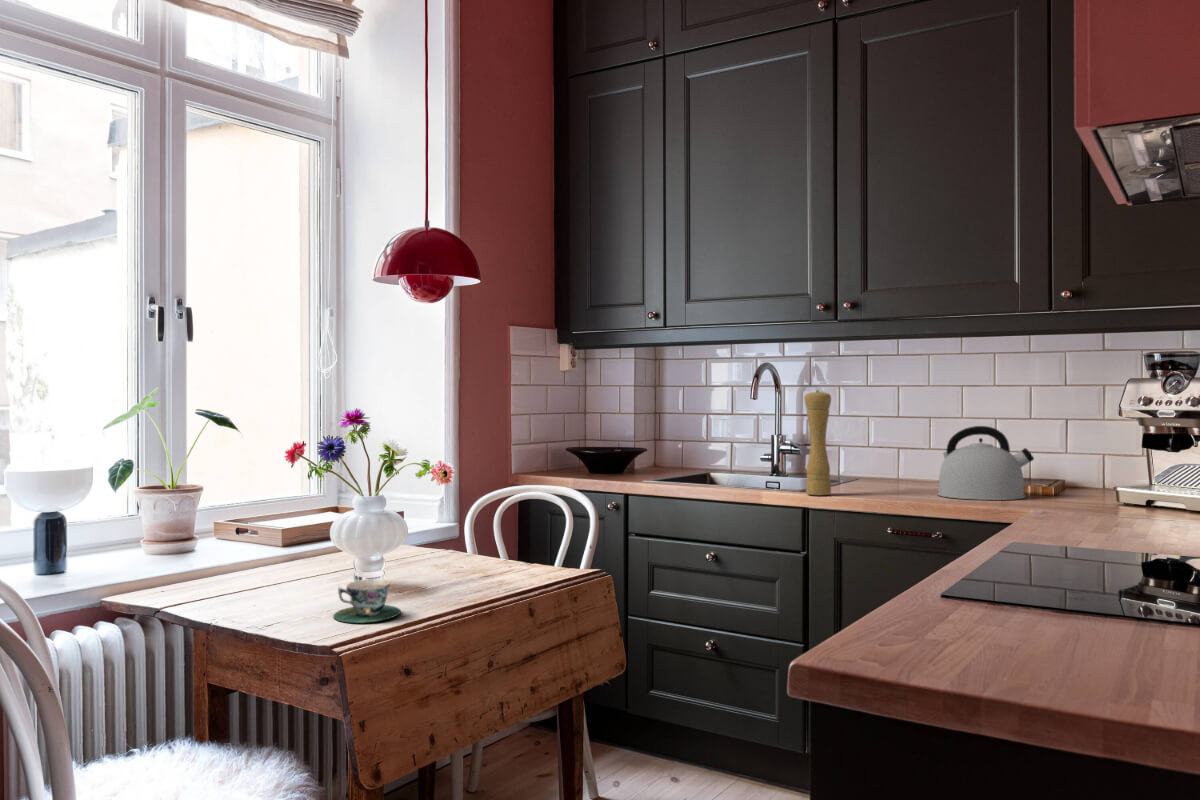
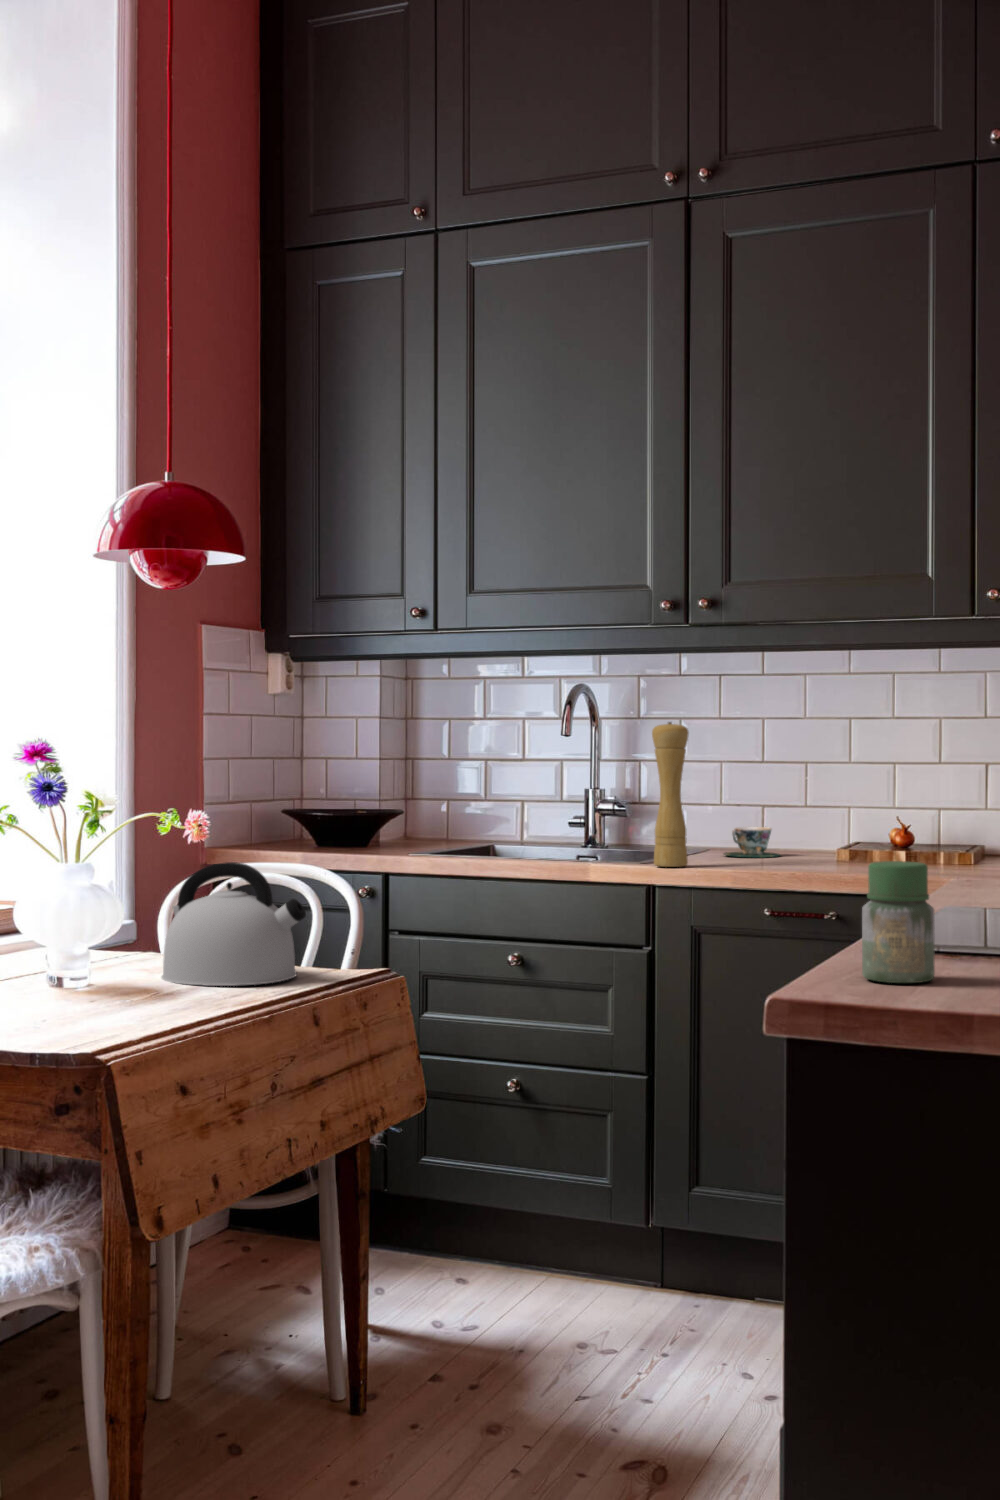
kettle: present [938,426,1034,500] -> present [161,862,306,986]
jar: none [885,541,954,661] -> present [862,861,935,983]
teacup: present [333,579,401,623] -> present [724,827,780,857]

